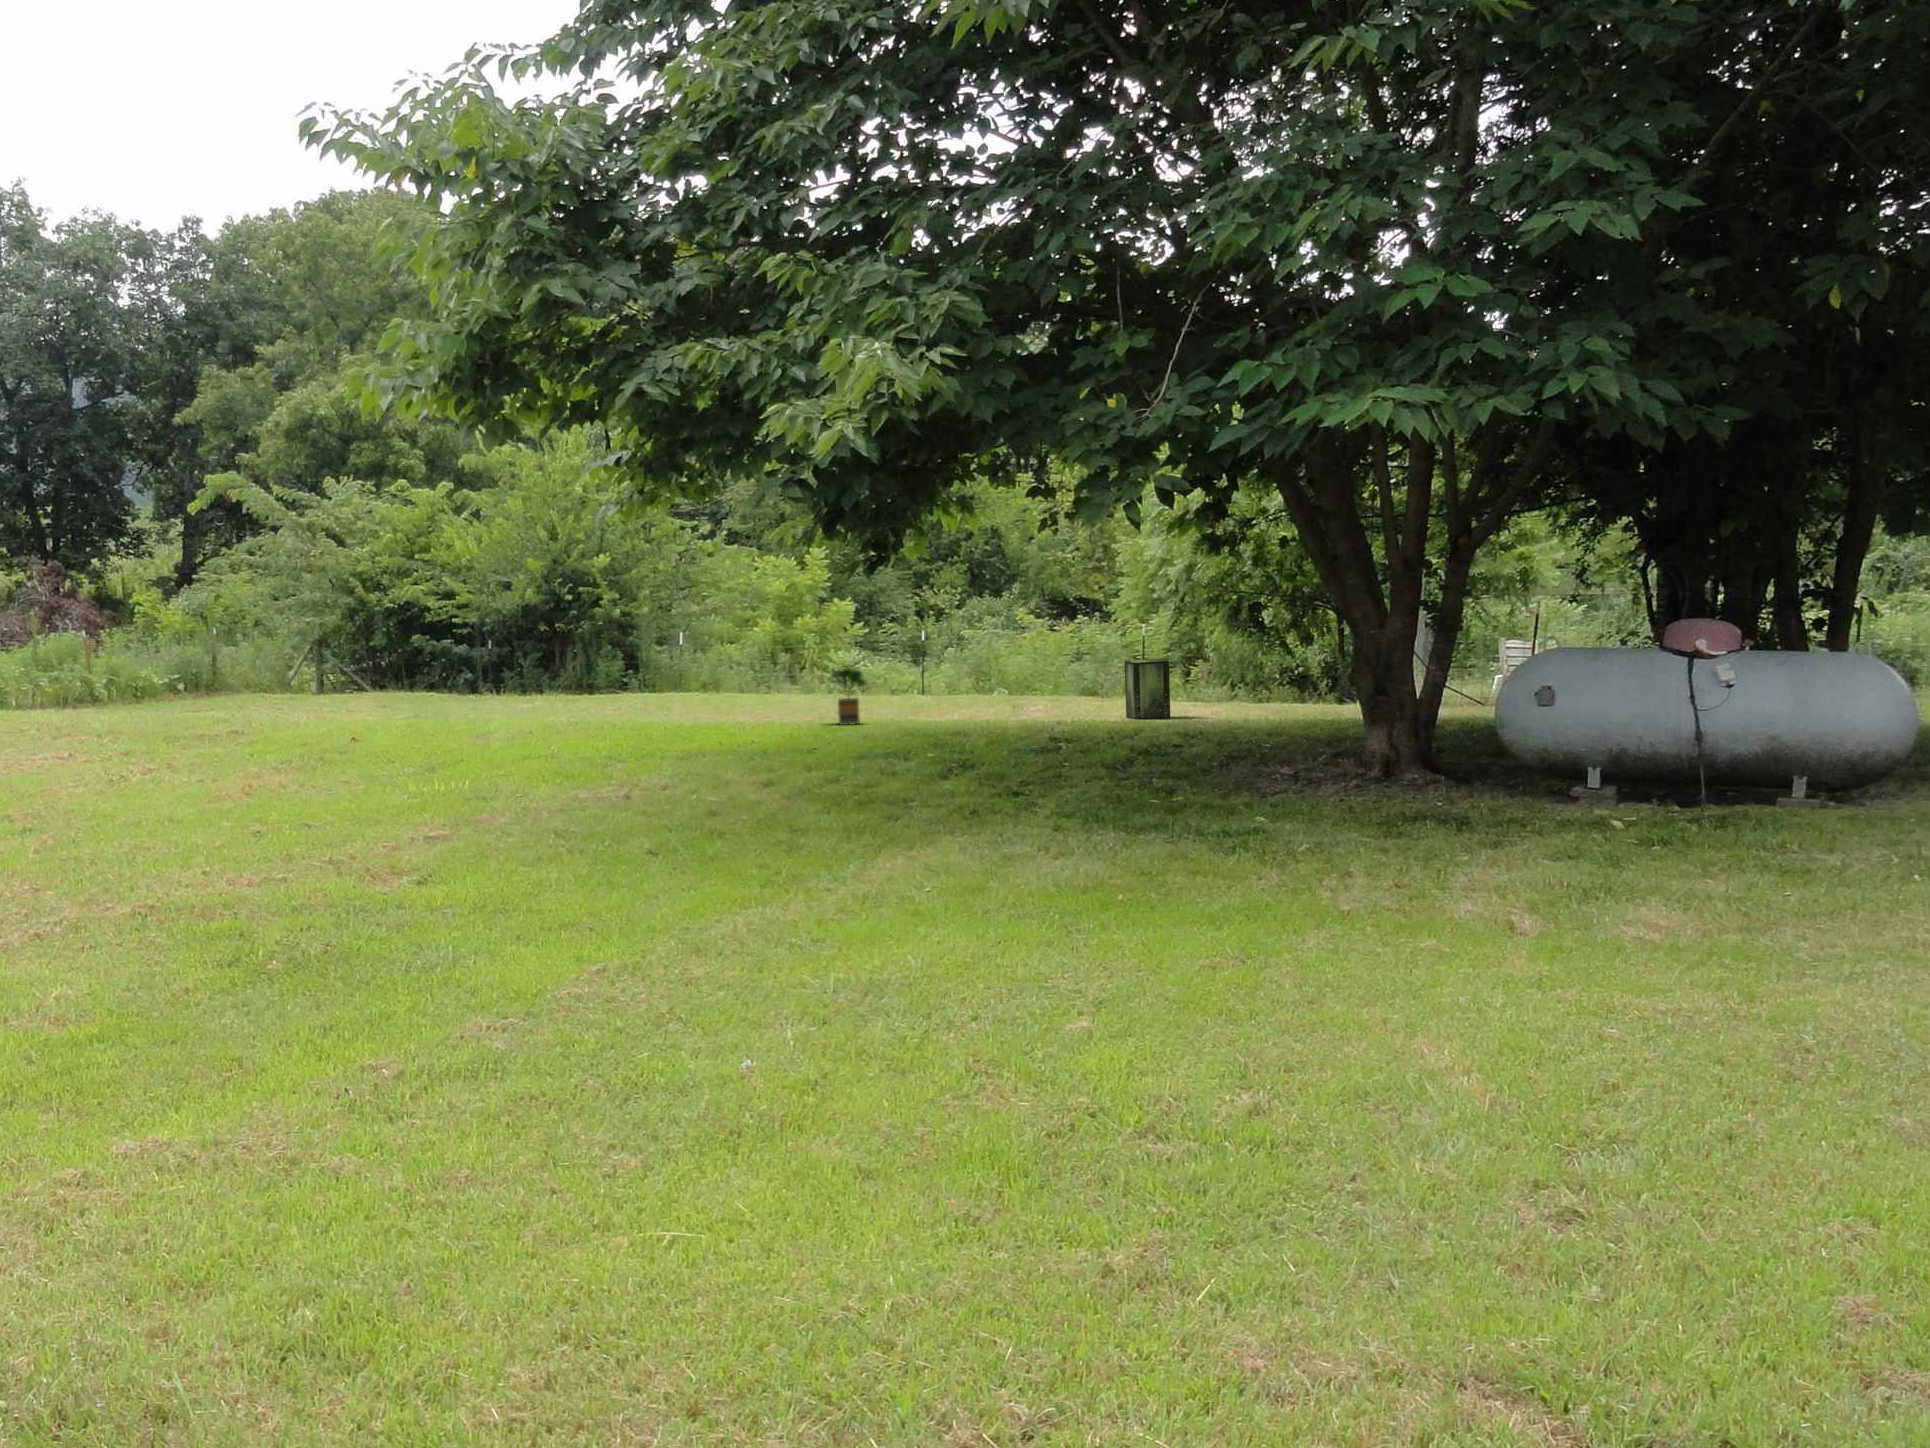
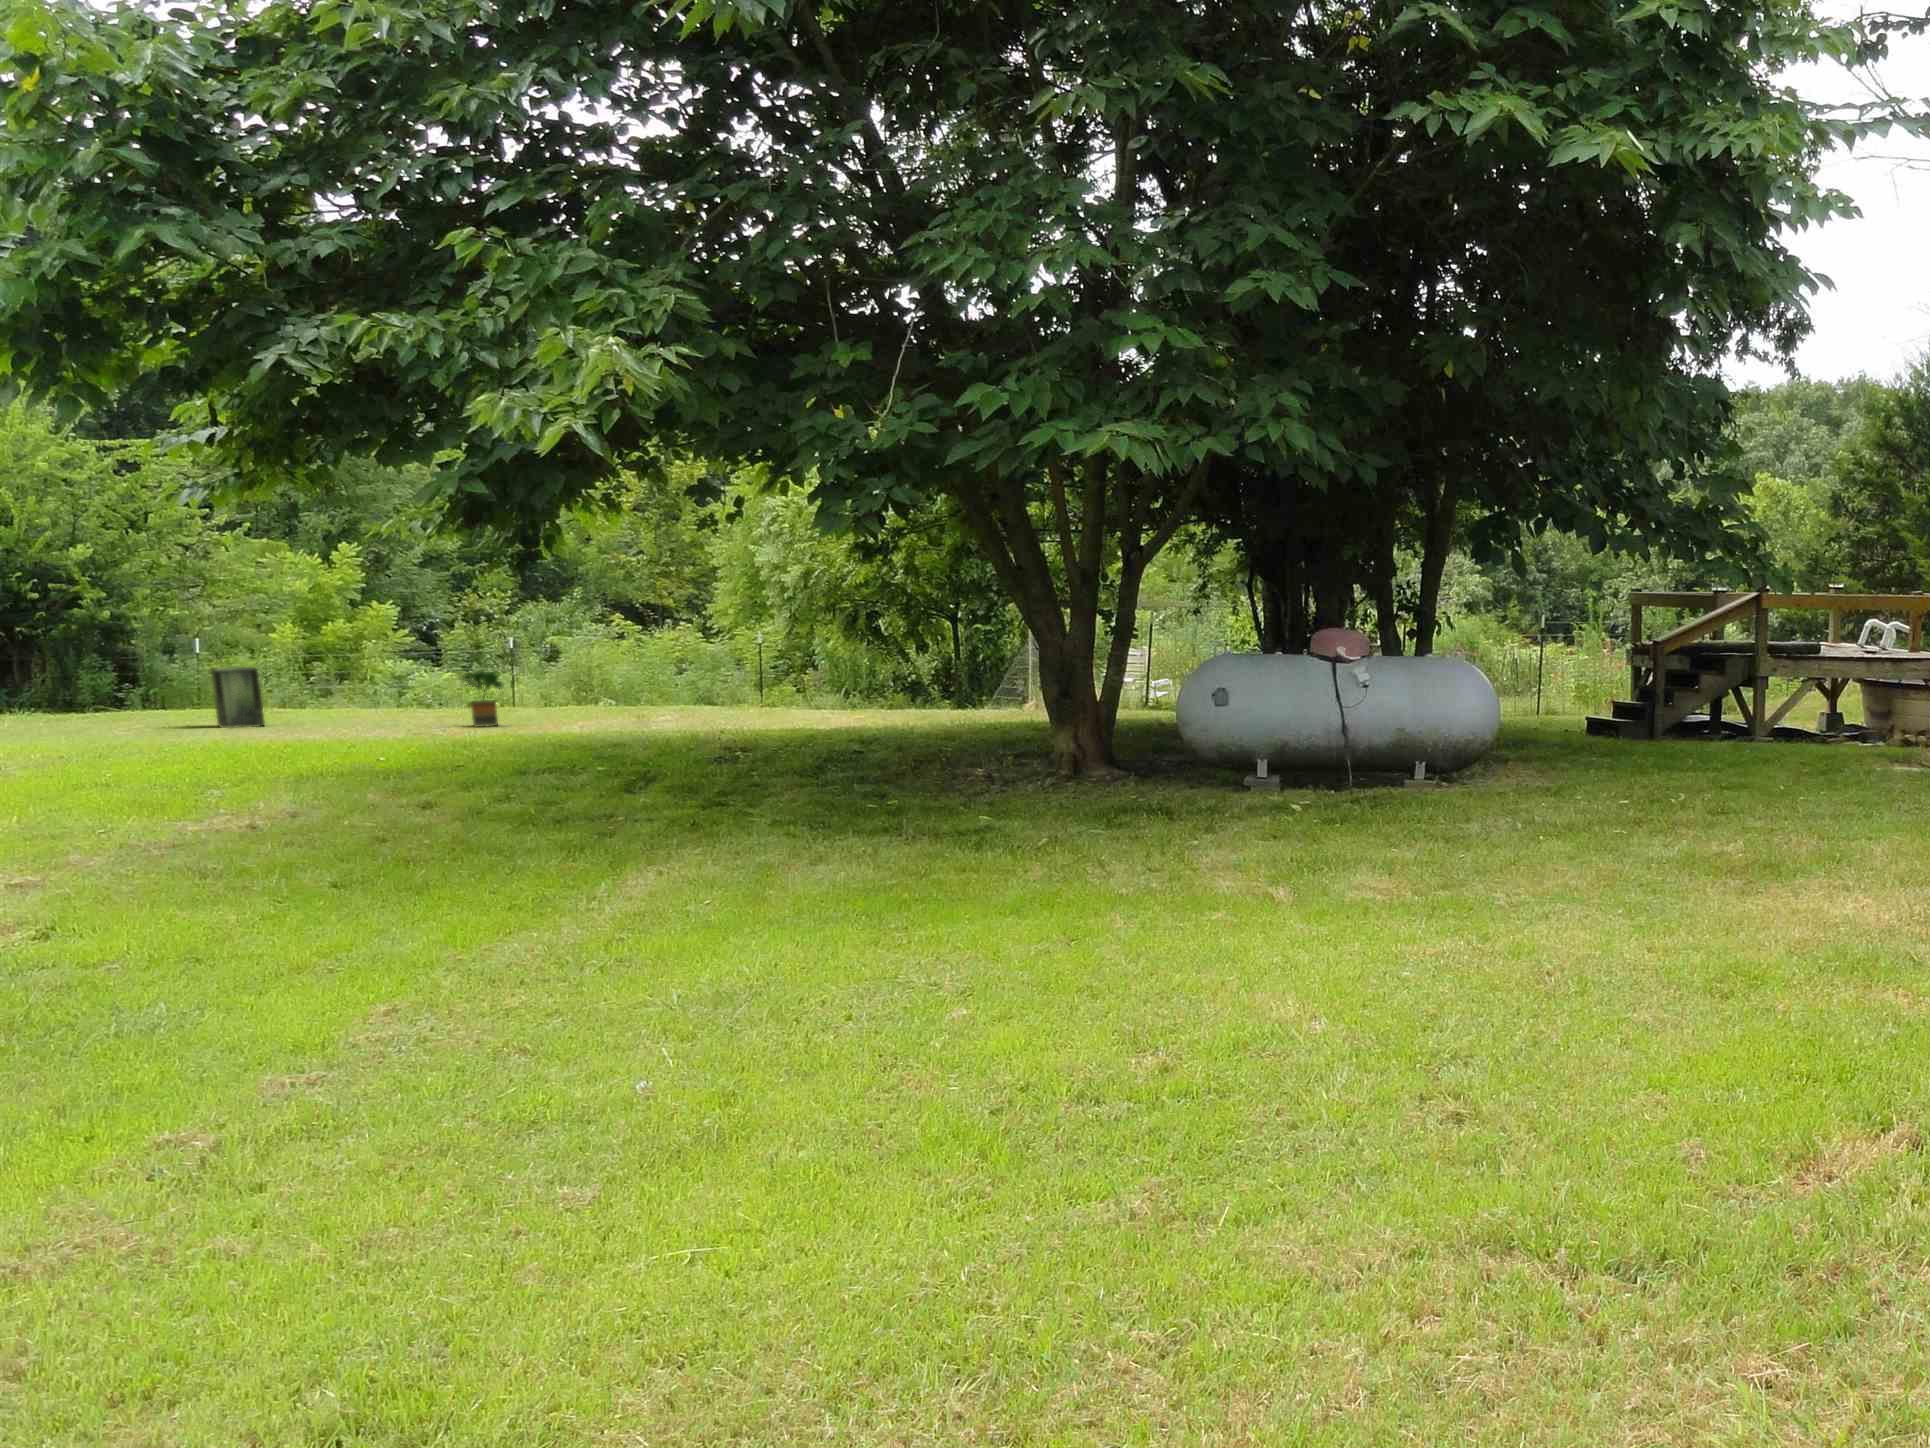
storage box: present [1125,659,1170,720] -> present [211,667,265,728]

